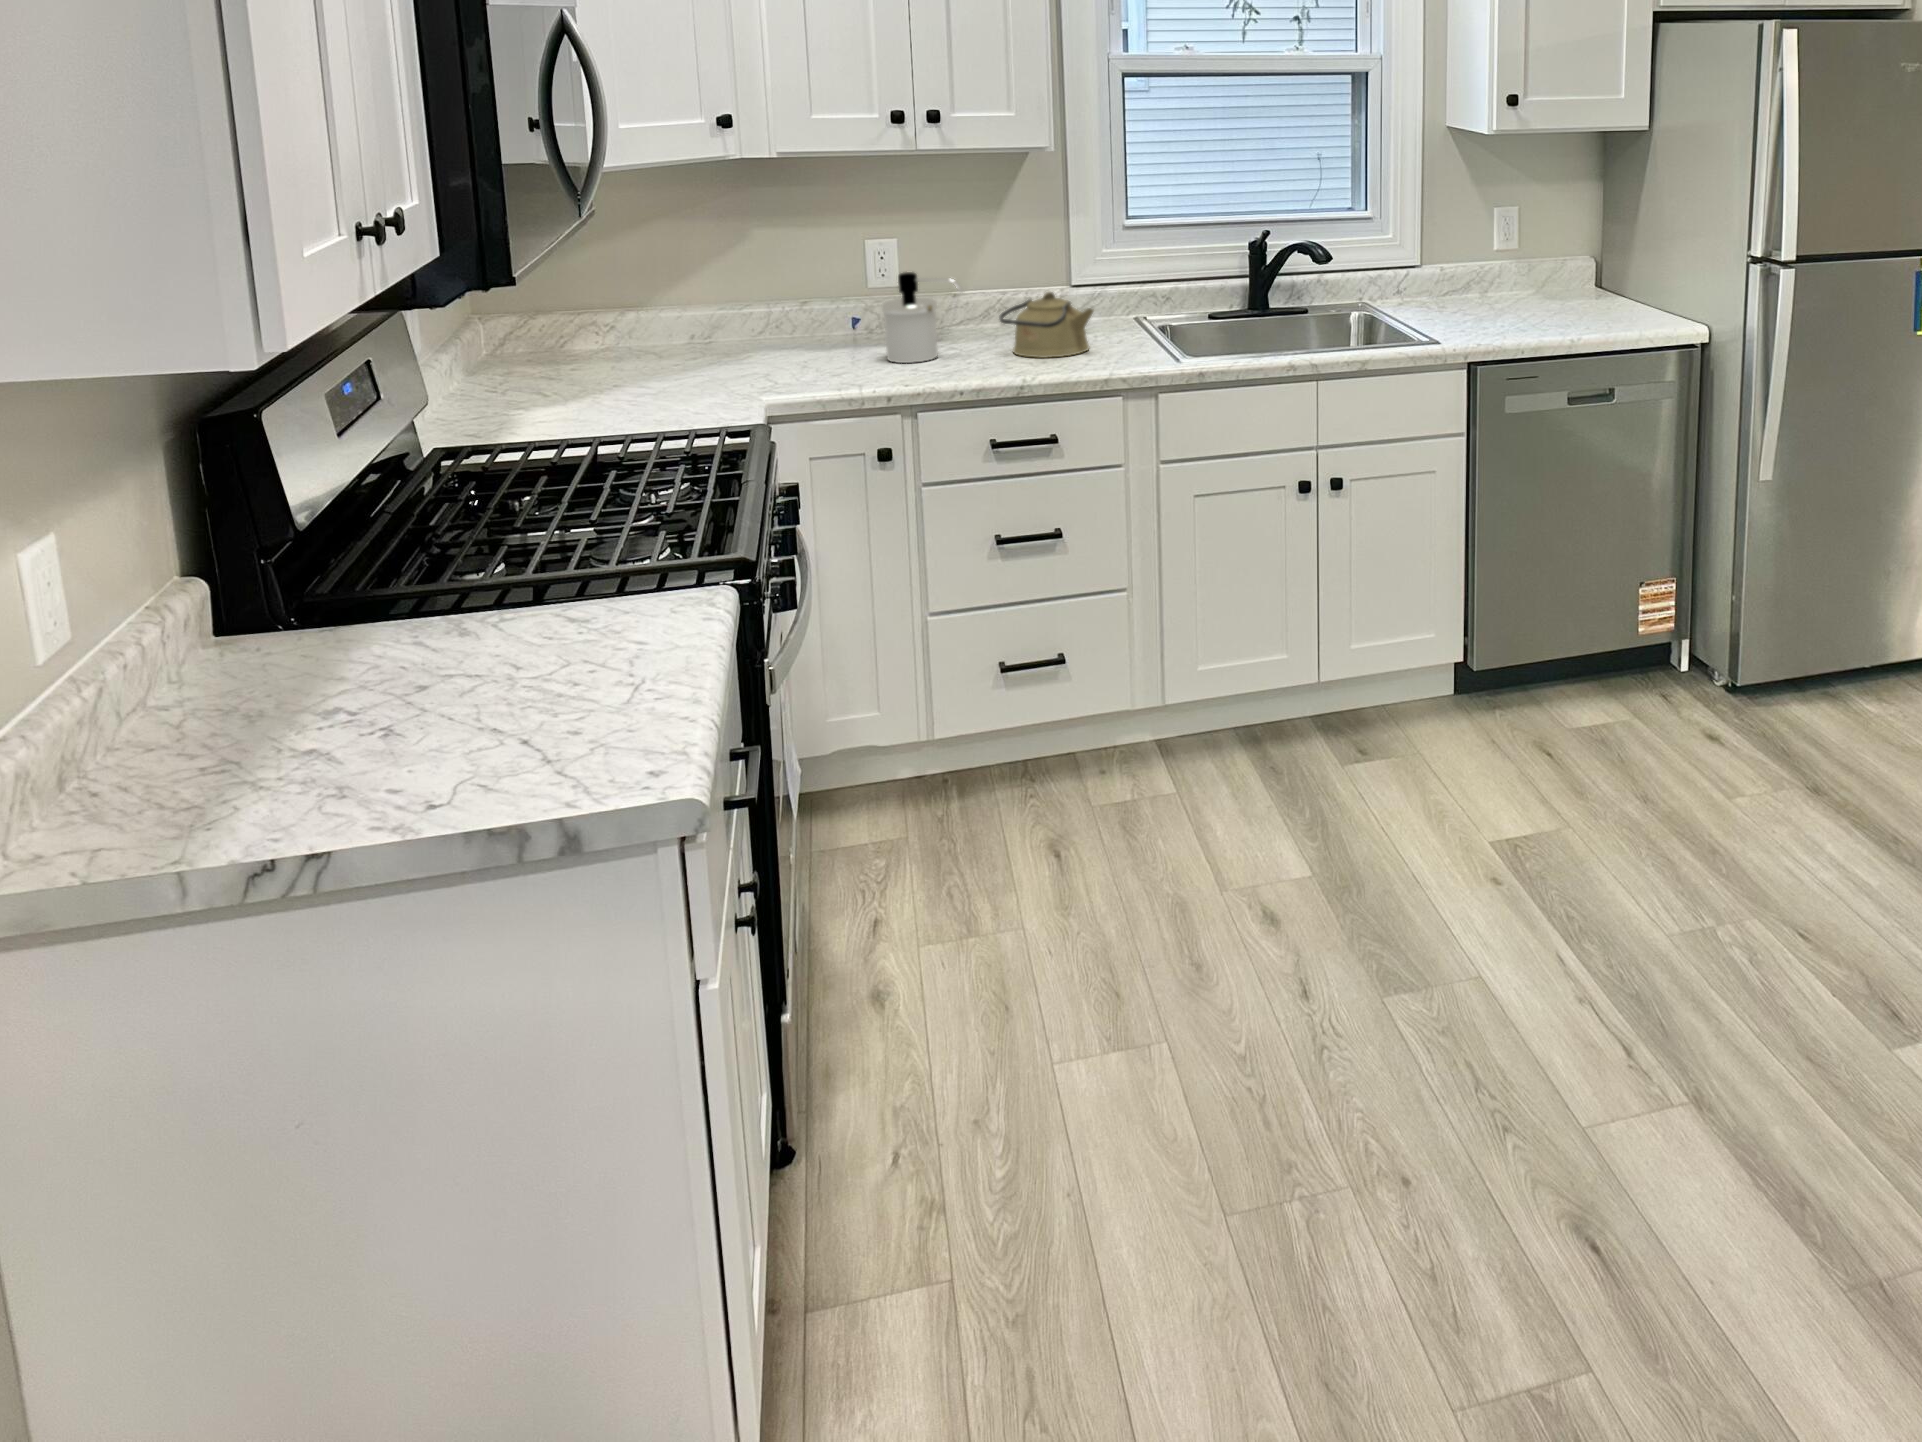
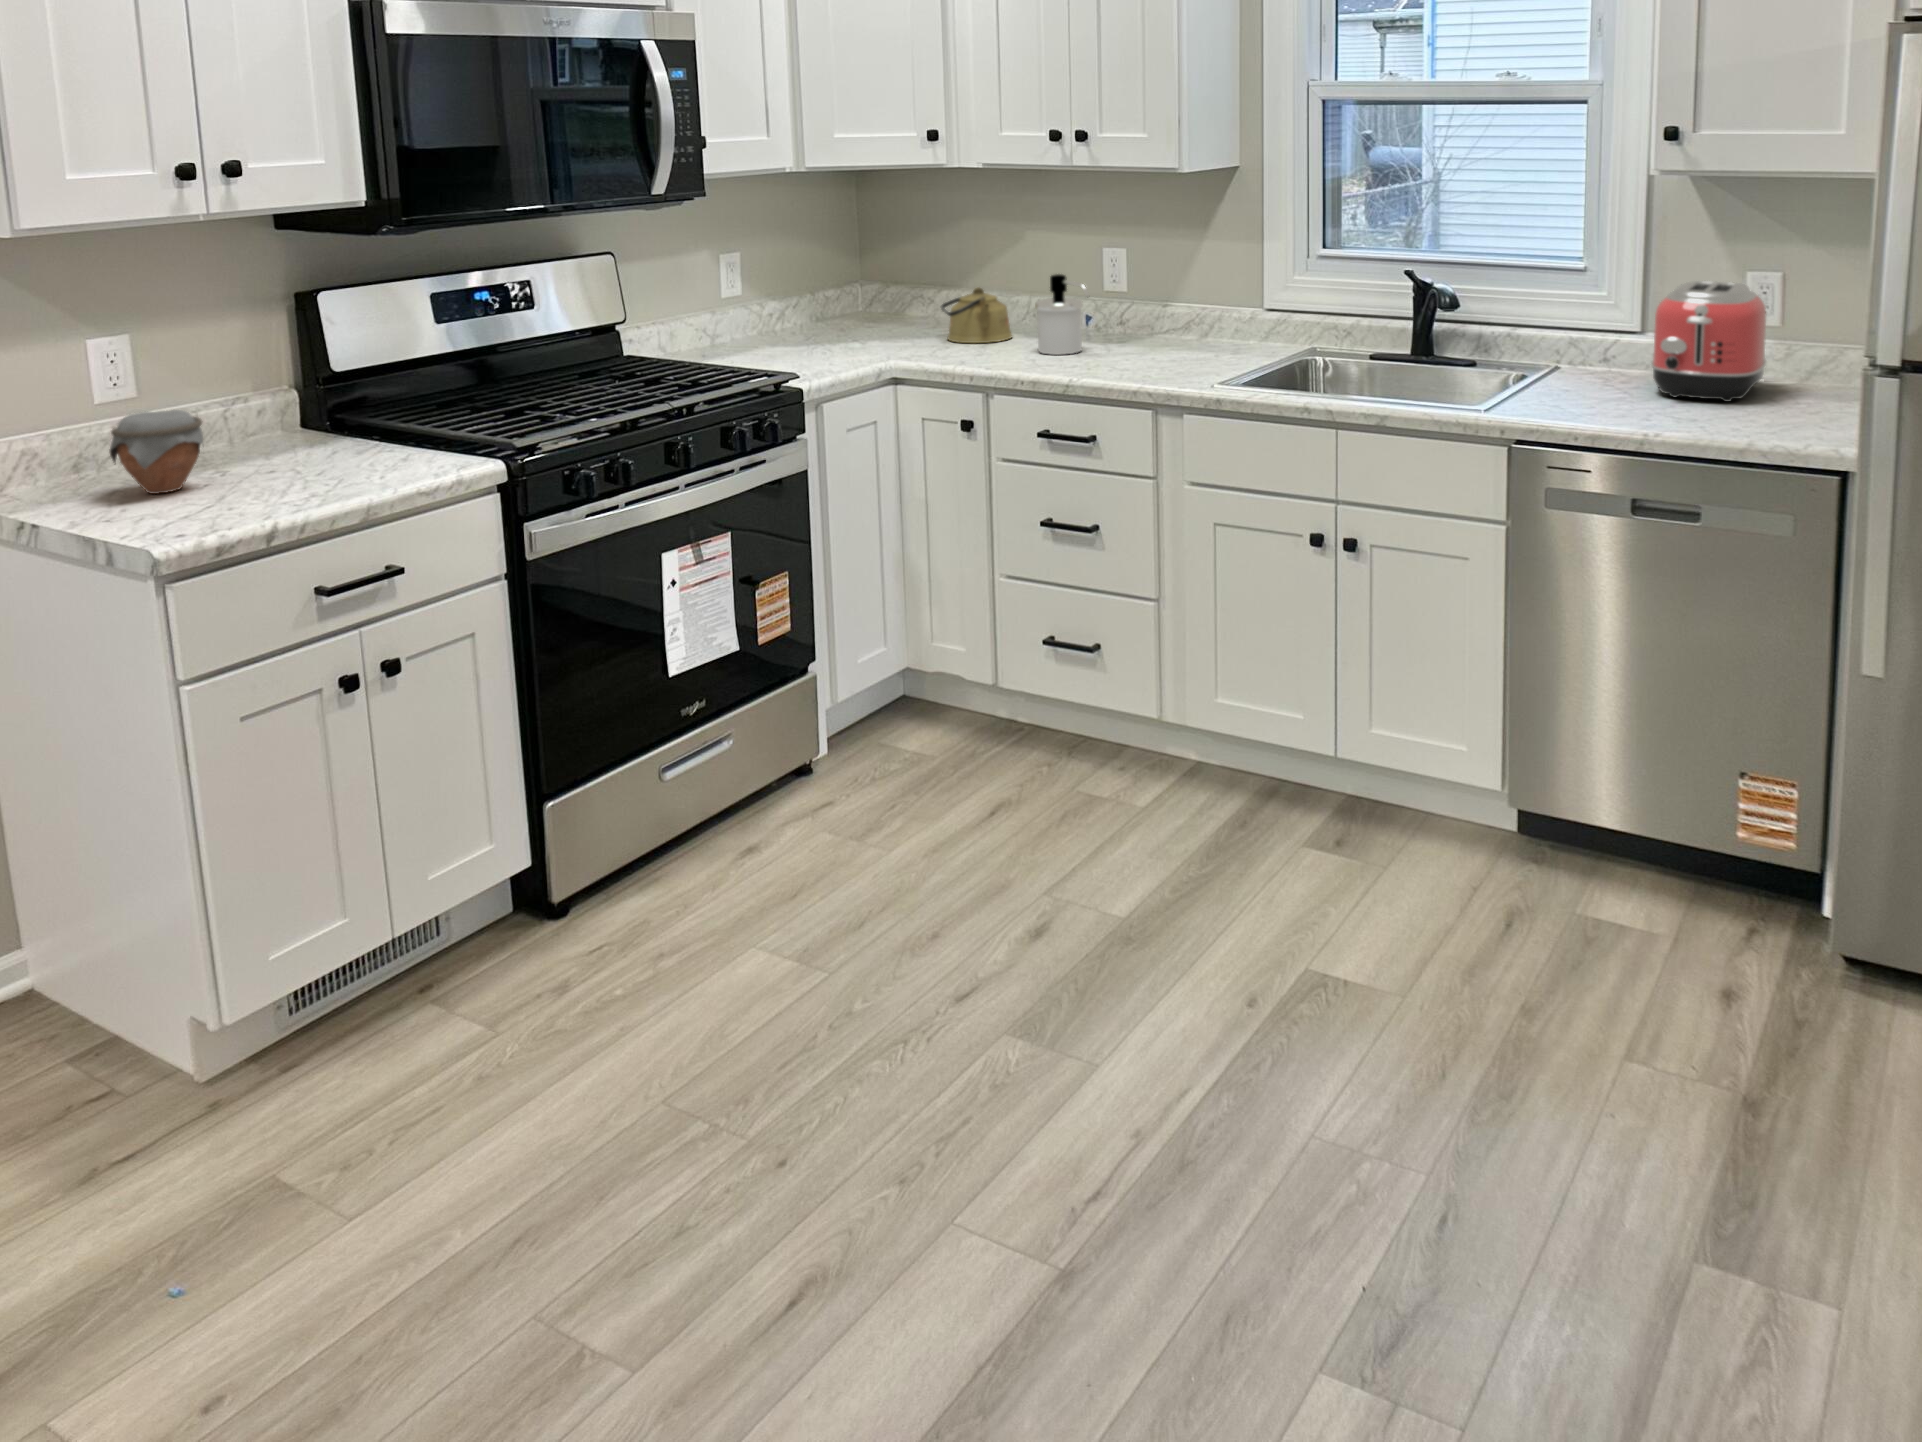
toaster: none [1465,219,1563,314] -> present [1651,281,1766,402]
kettle: present [999,292,1093,358] -> present [941,287,1012,343]
jar: none [192,610,369,758] -> present [109,410,203,494]

